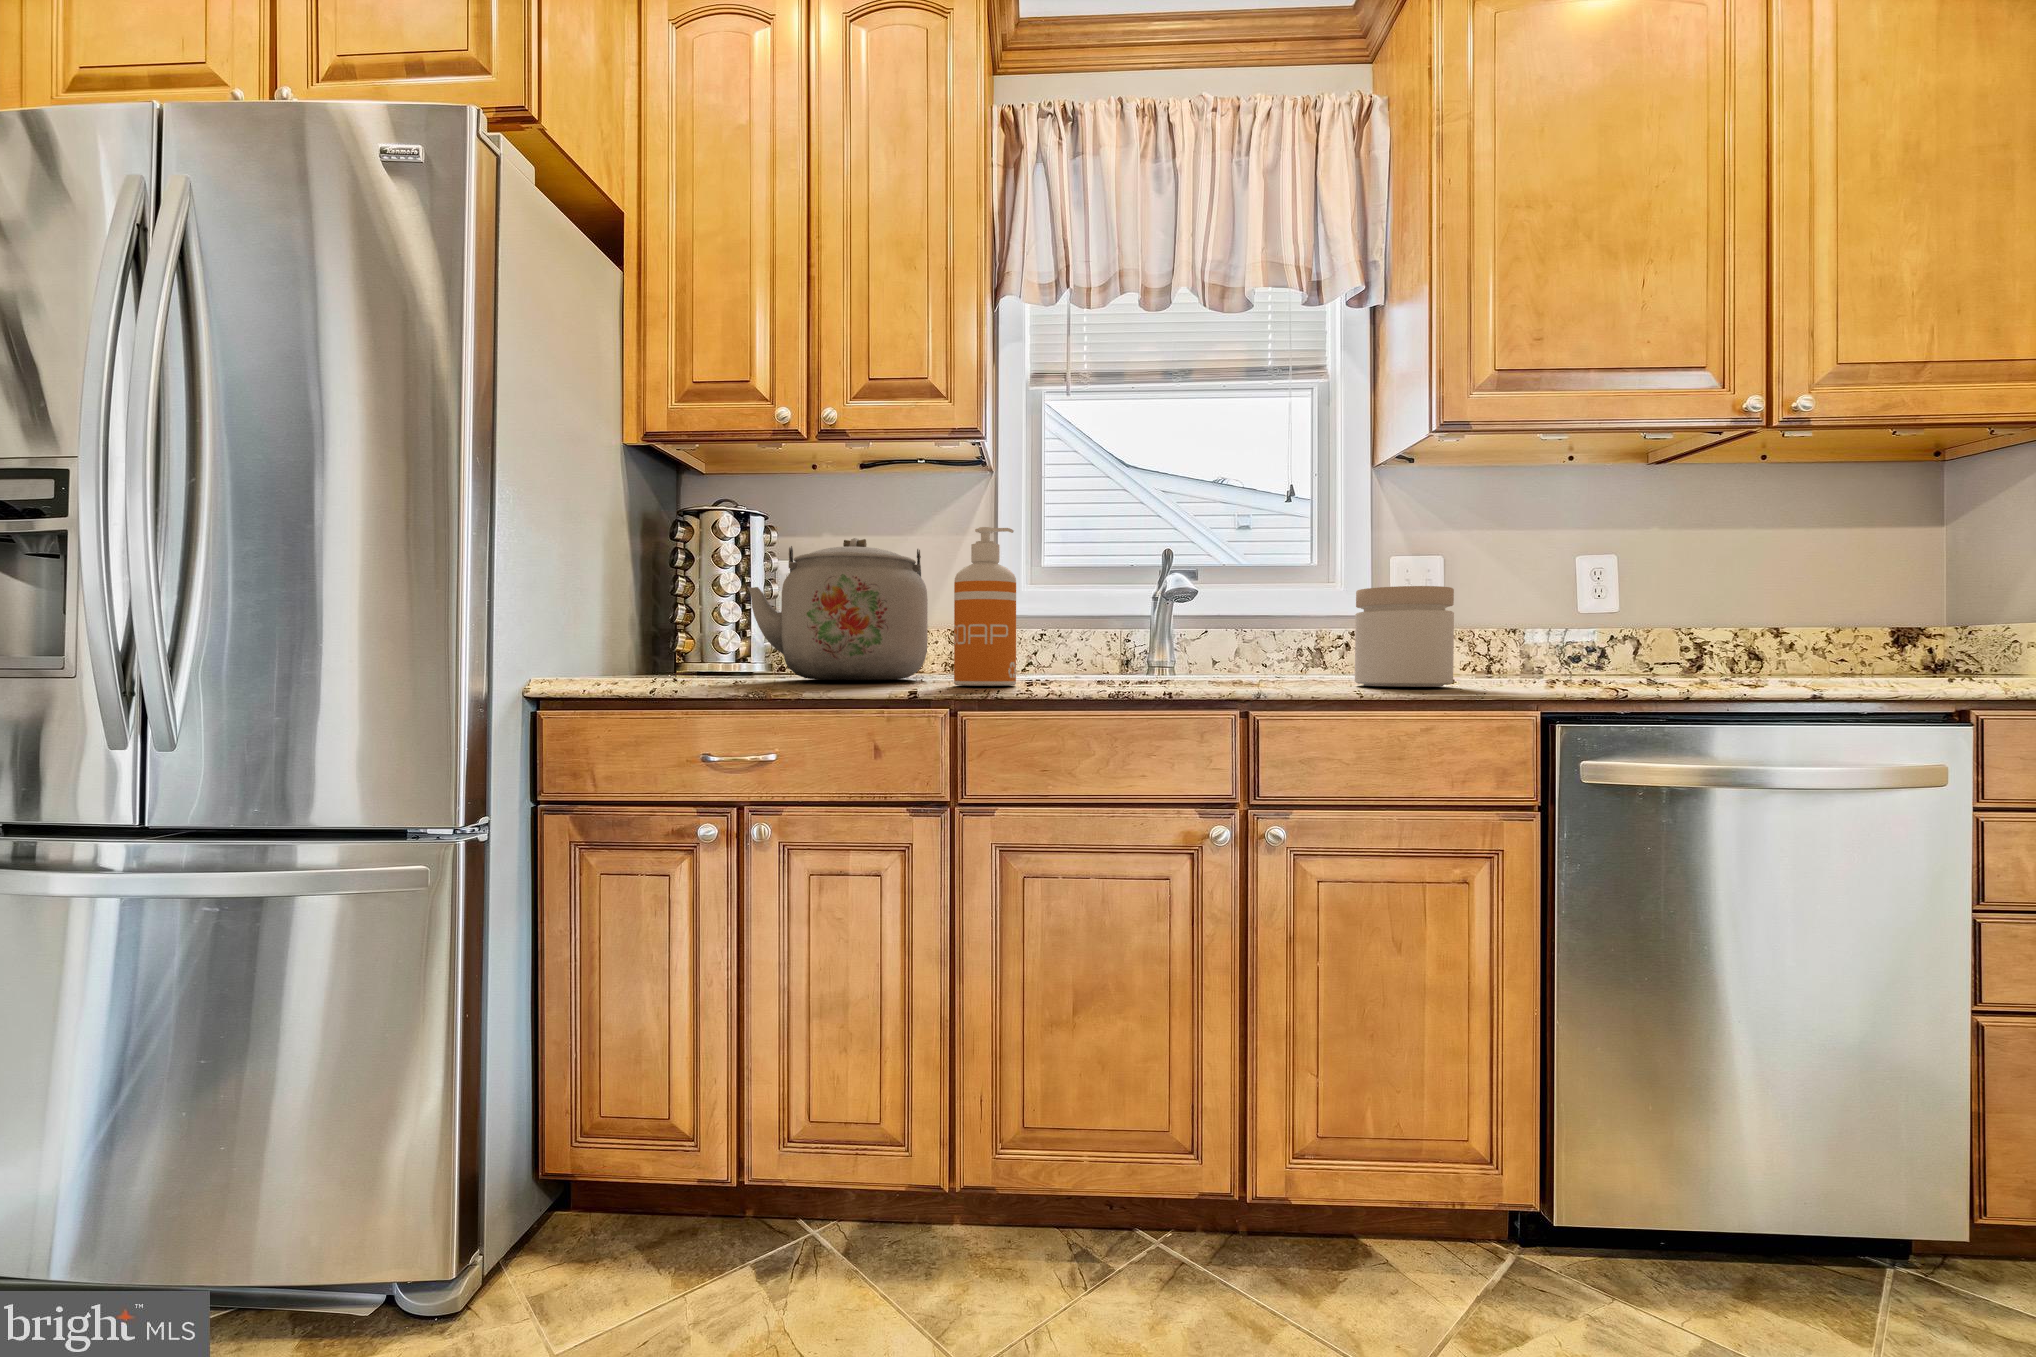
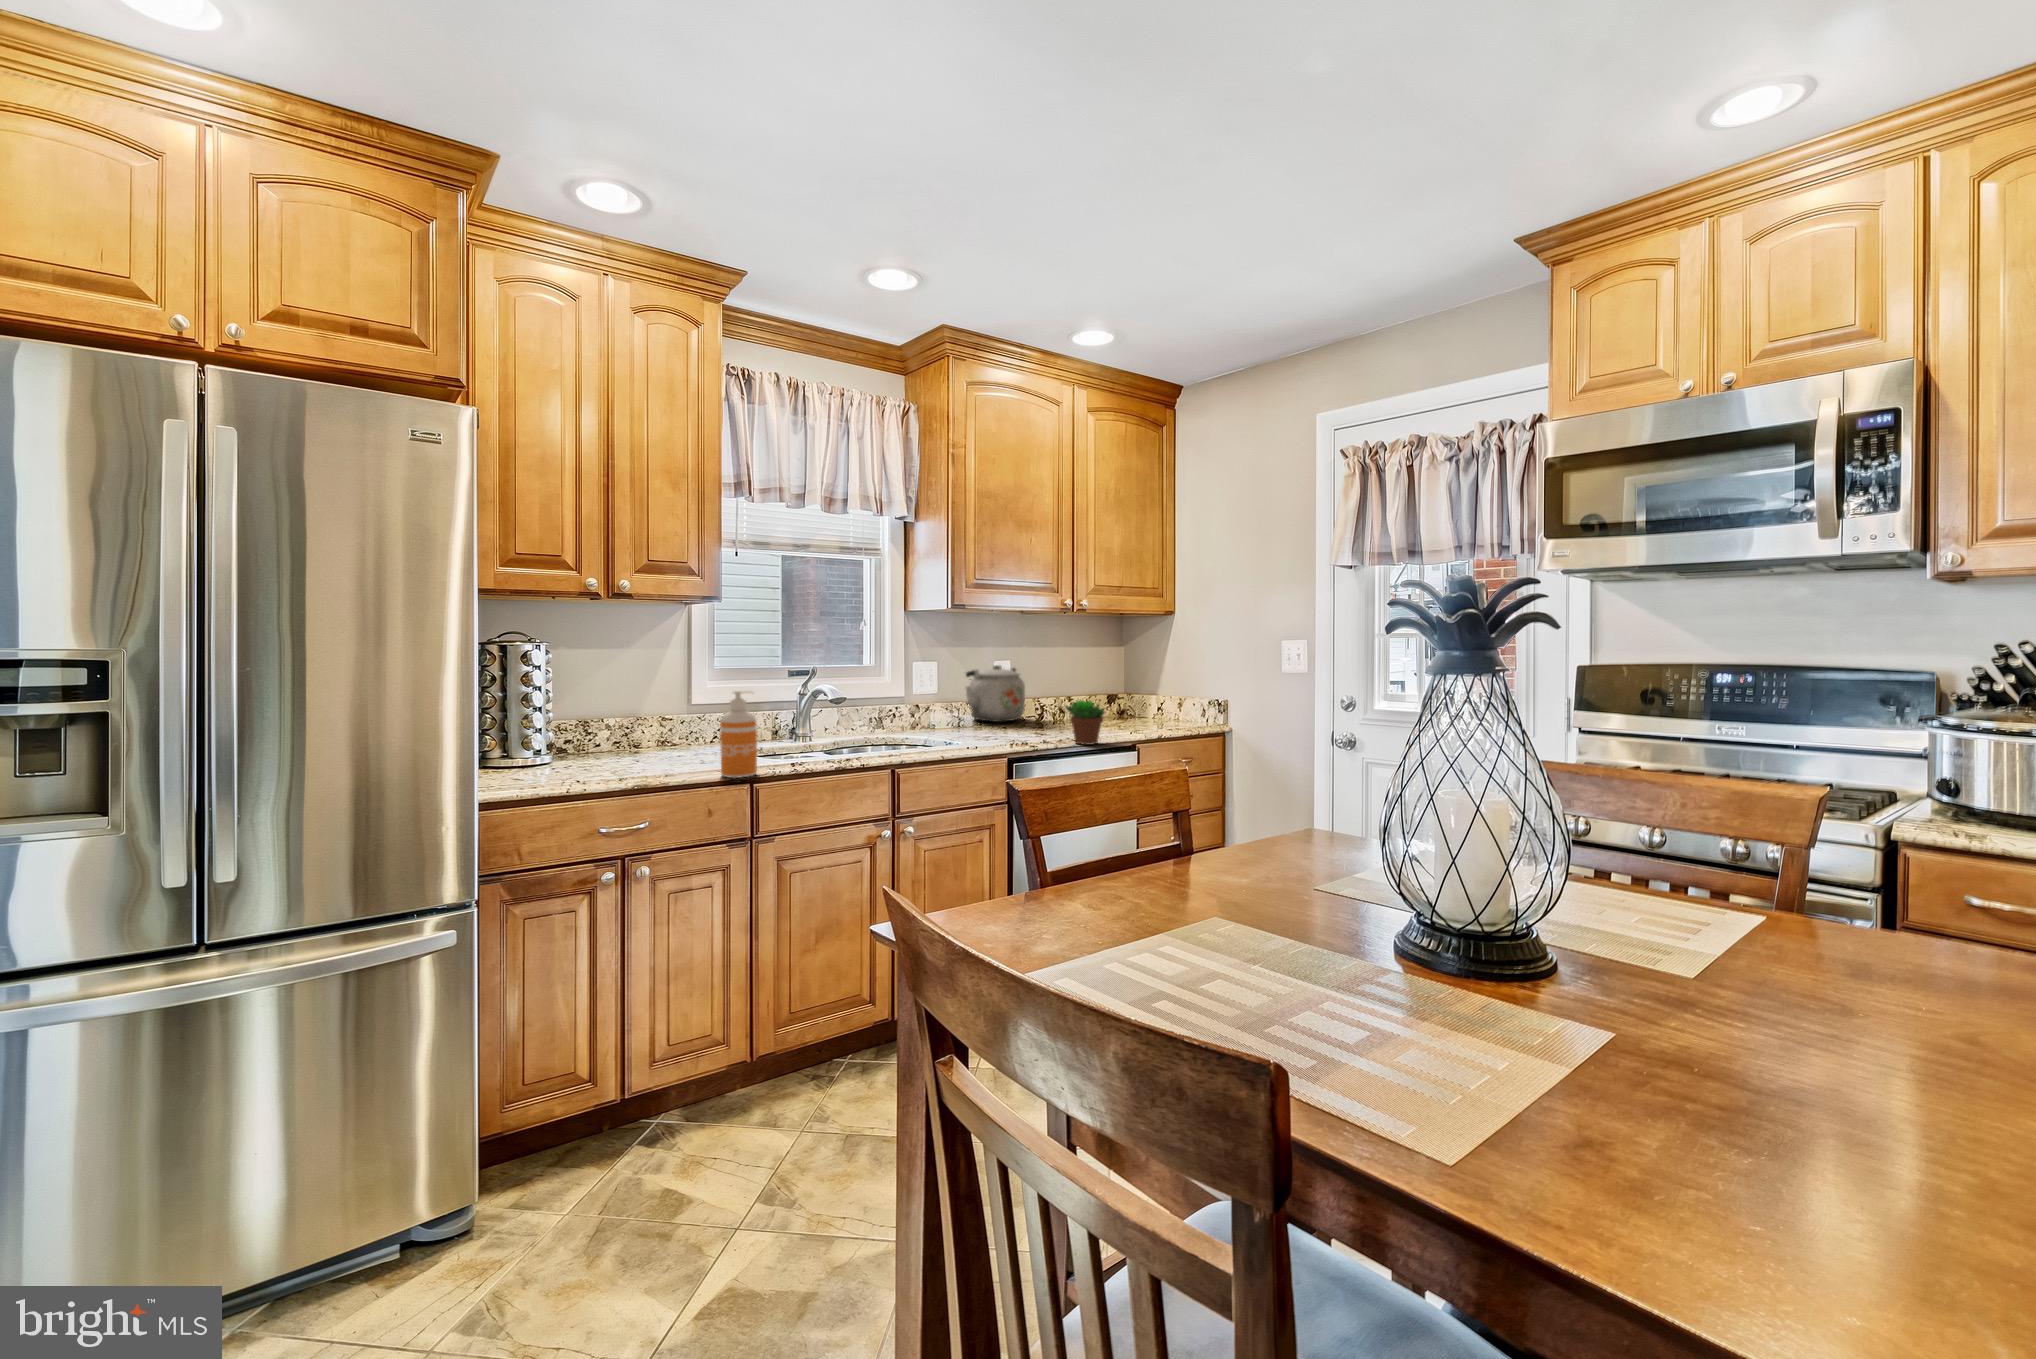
kettle: present [748,538,928,680] -> present [966,665,1025,722]
succulent plant: none [1755,570,1898,688] -> present [1065,700,1105,745]
jar: present [1355,586,1454,687] -> none [916,710,958,759]

